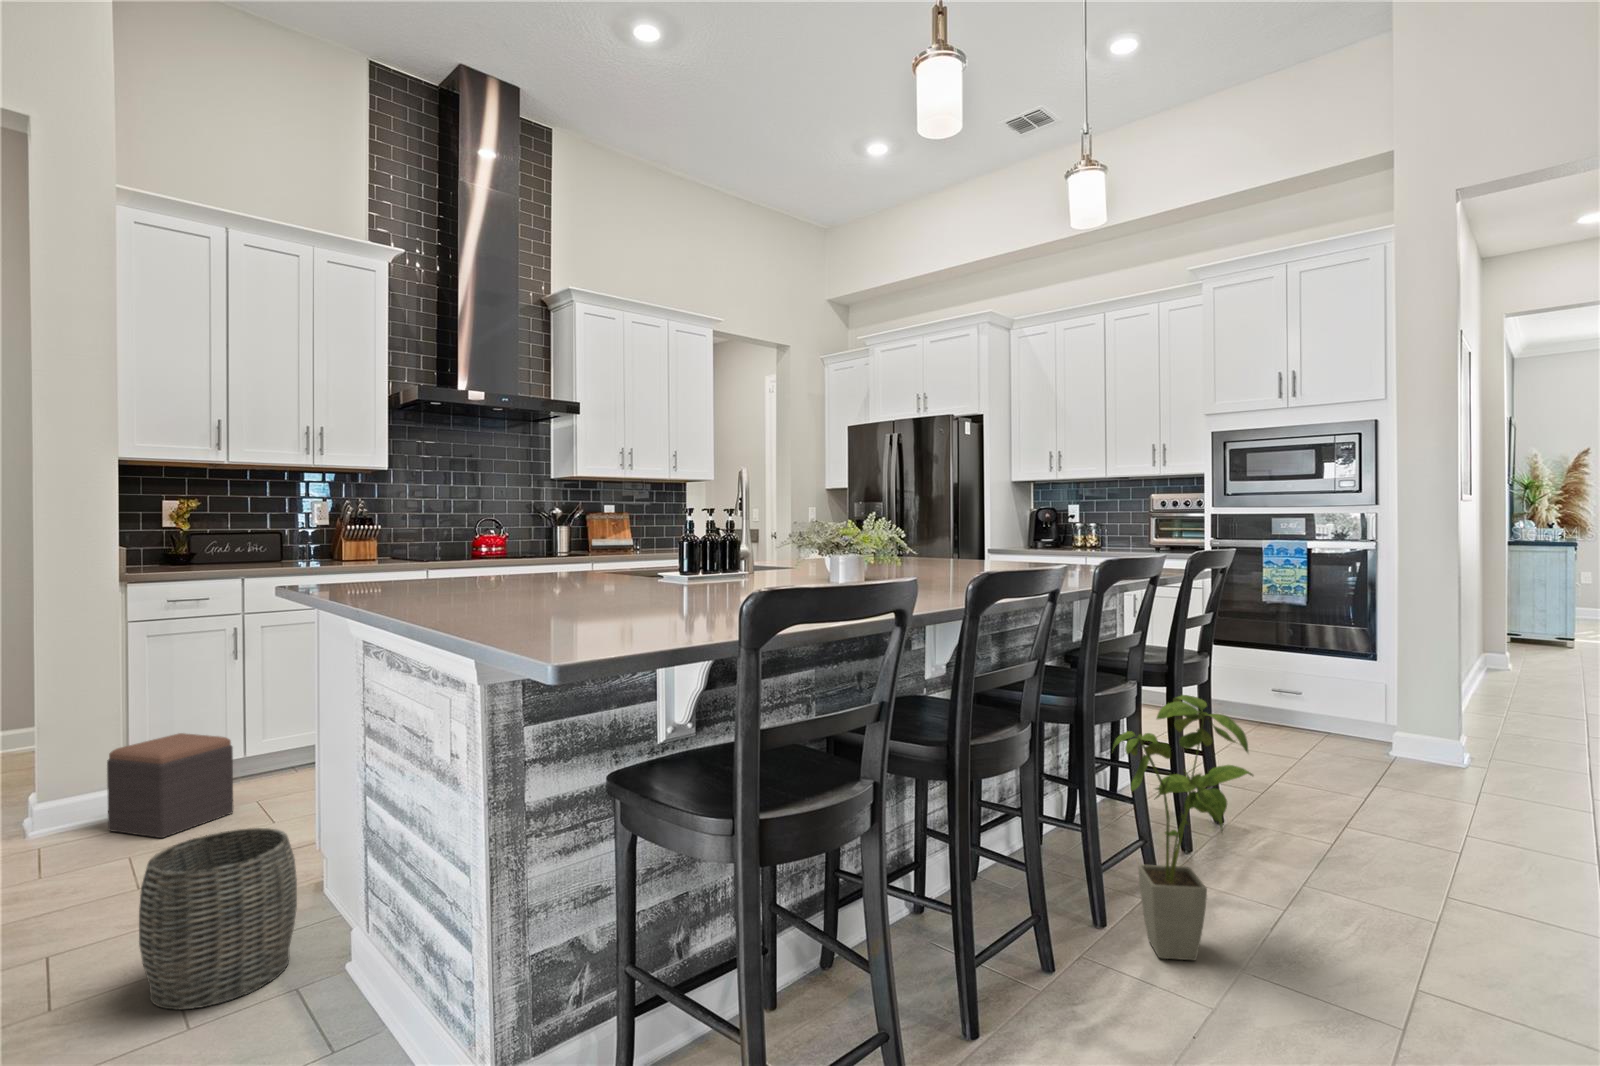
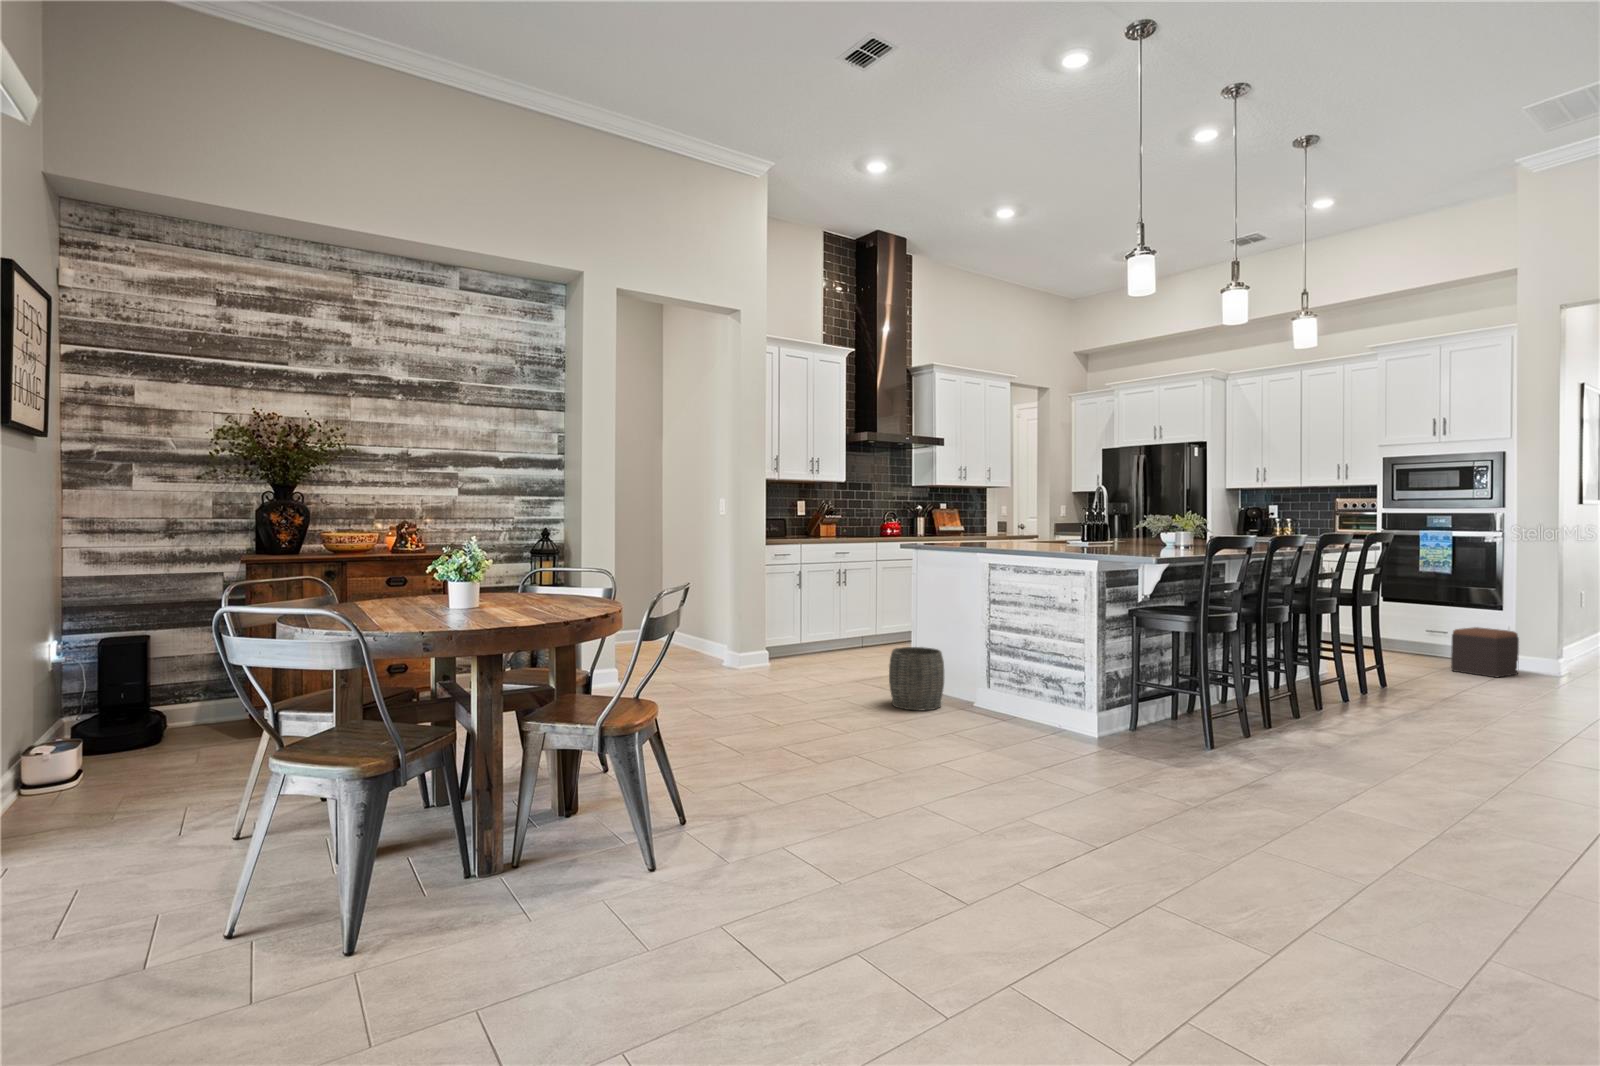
house plant: present [1113,695,1253,960] -> none [1330,597,1405,720]
footstool: present [107,733,233,838] -> present [1451,627,1519,677]

